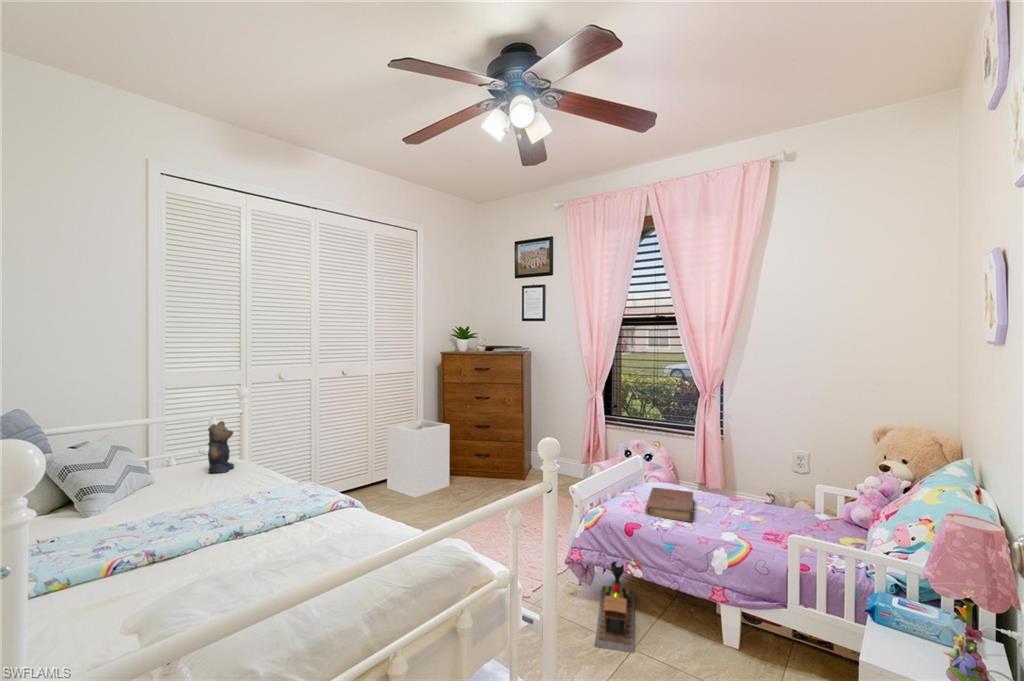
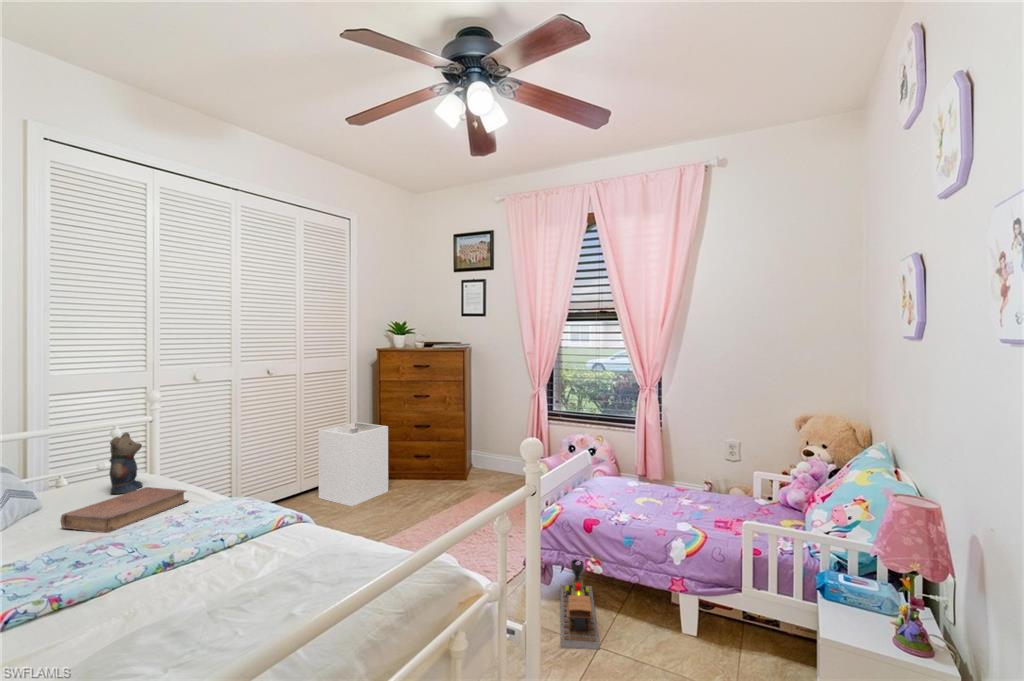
book: present [645,487,694,522] -> present [61,487,188,533]

